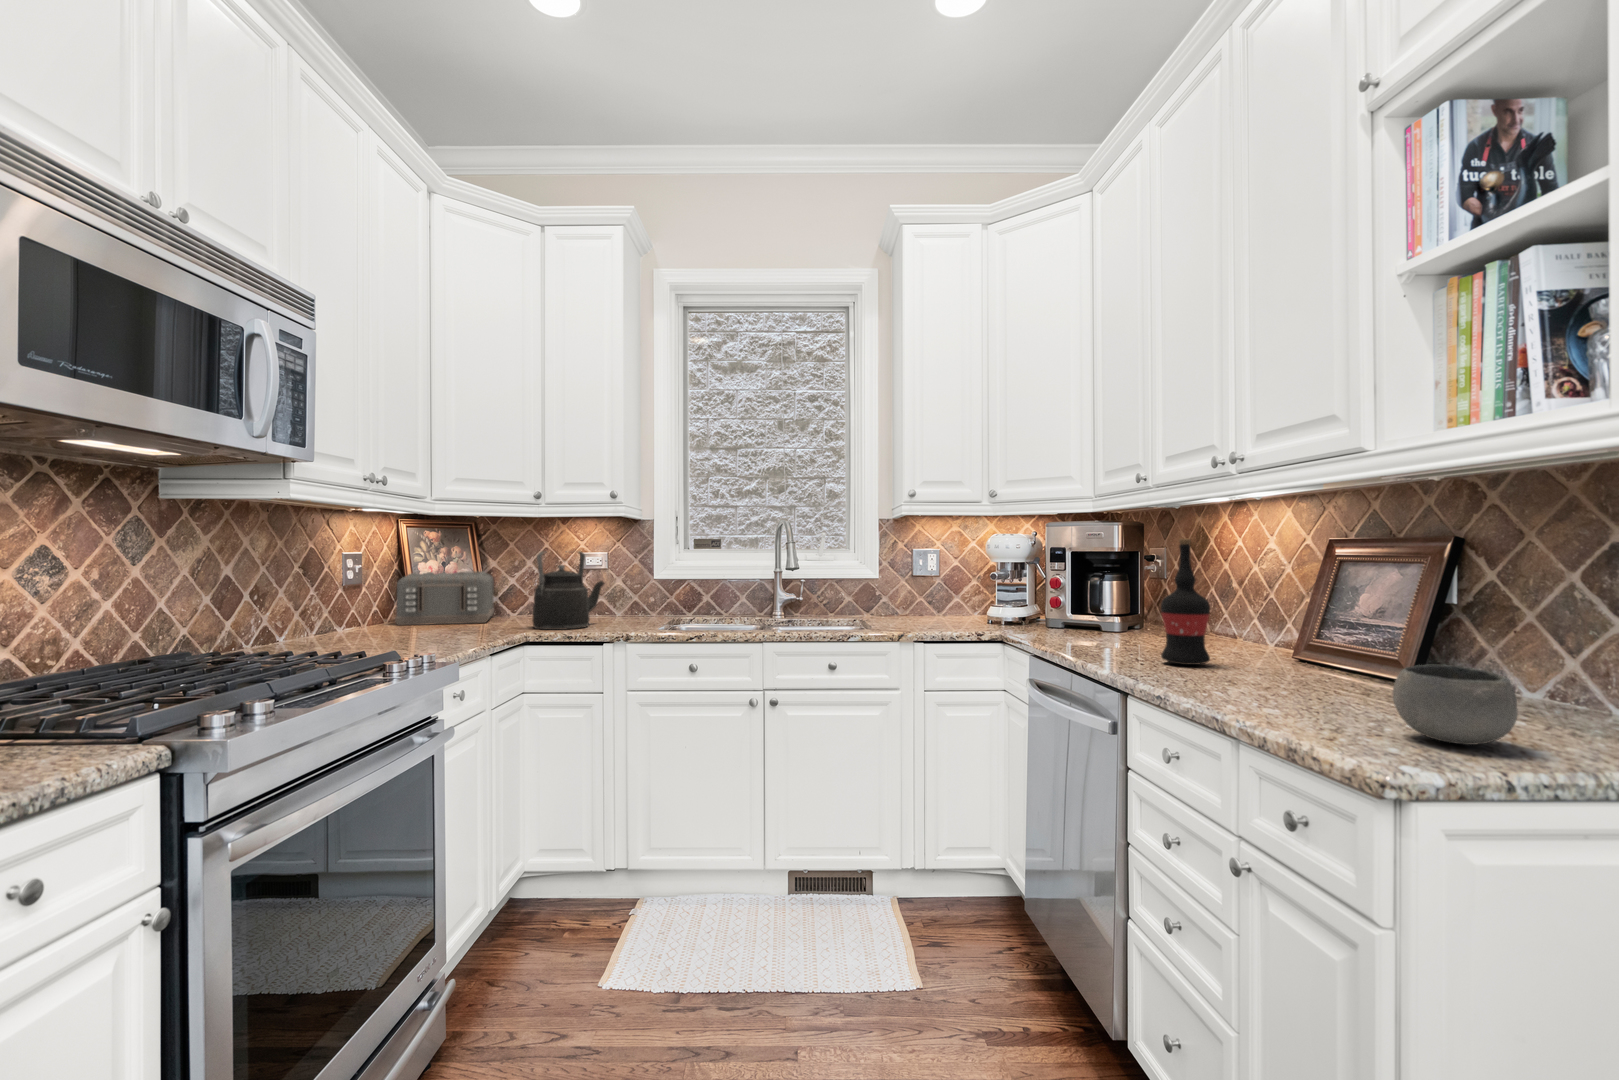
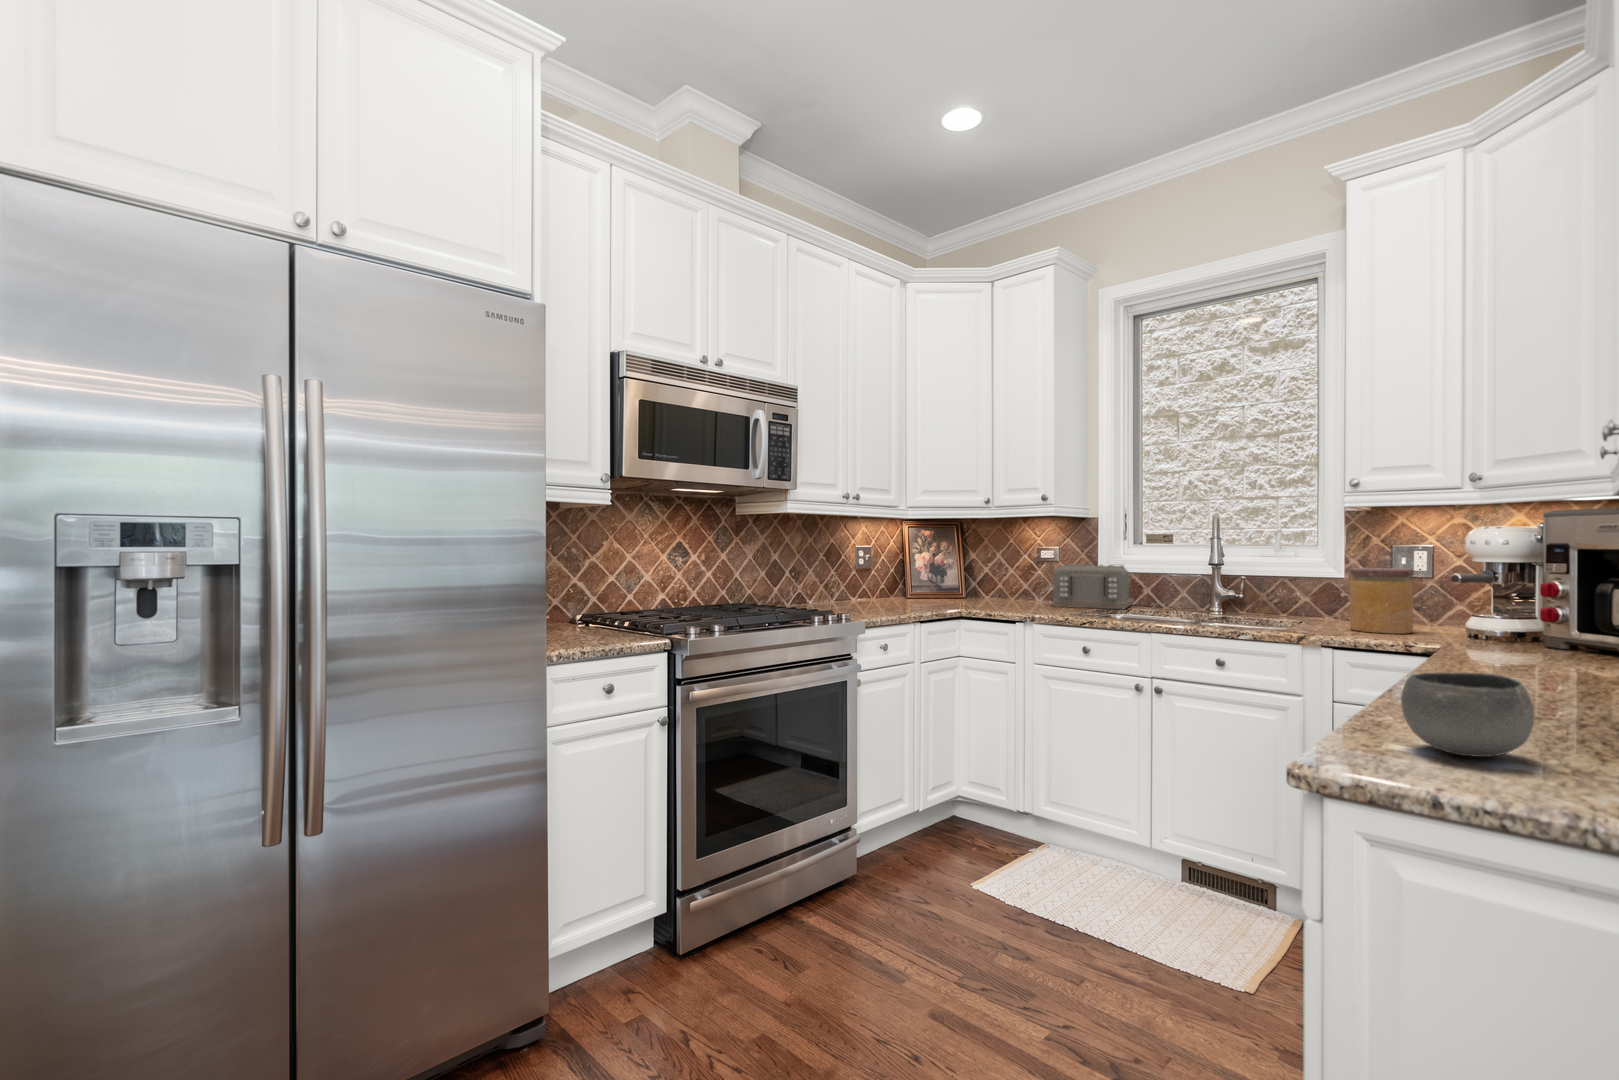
wine bottle: present [1161,539,1210,665] -> none [1488,532,1560,688]
kettle: present [532,551,604,630] -> none [968,546,1033,609]
jar: none [912,569,957,625] -> present [1350,568,1414,634]
toaster: present [395,571,494,625] -> present [1053,564,1134,609]

